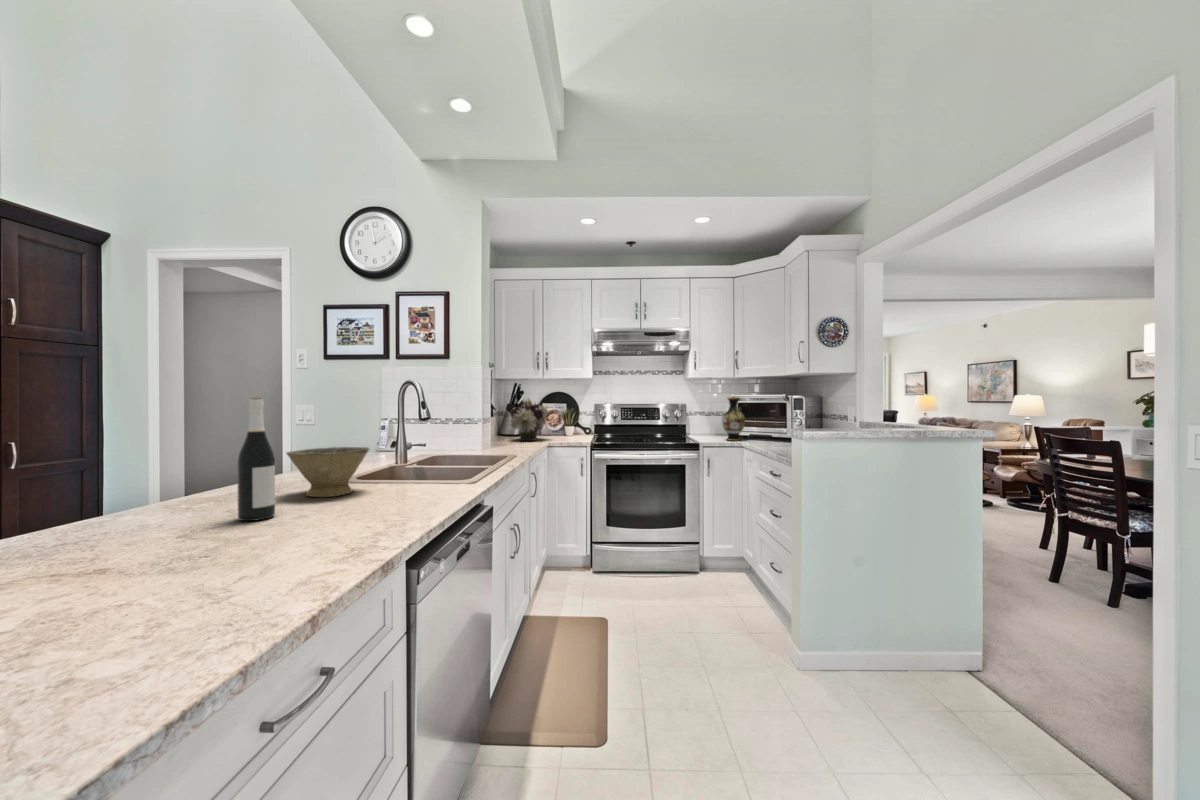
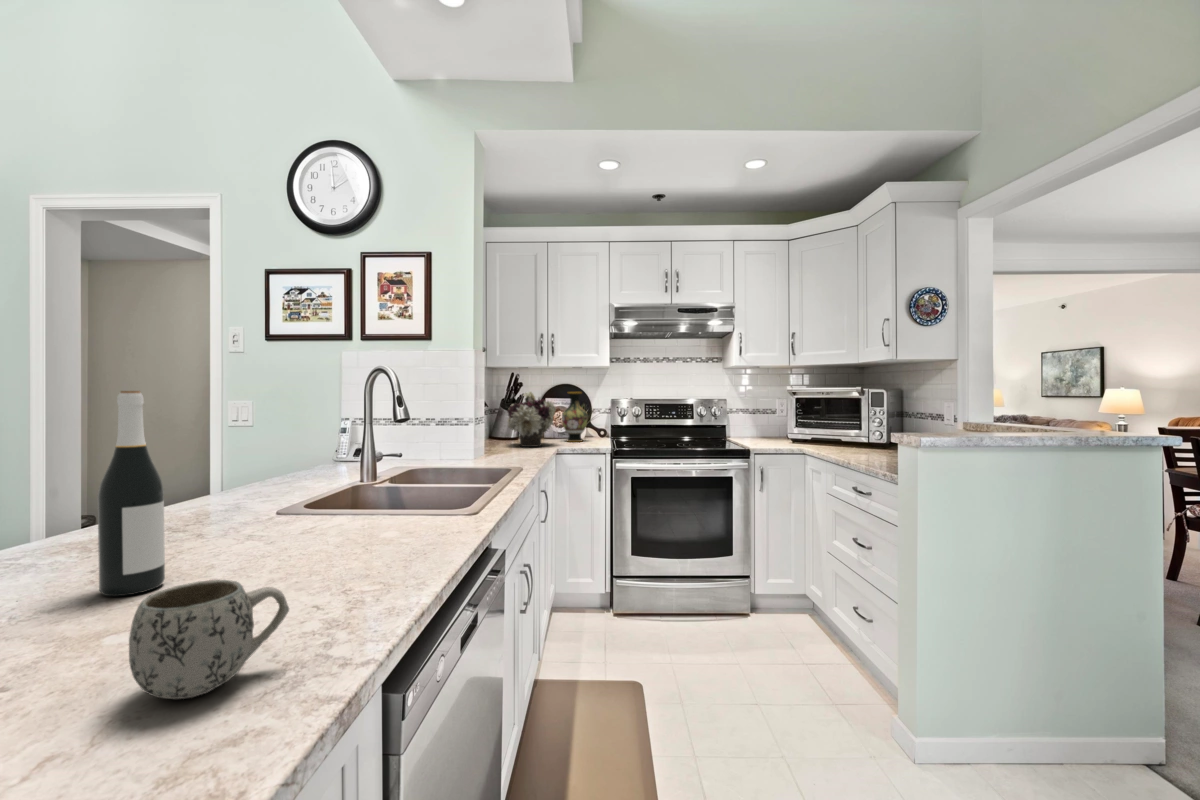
vase: present [722,398,745,441] -> present [562,392,588,442]
bowl: present [286,447,369,497] -> none [193,464,322,543]
mug: none [275,500,355,558] -> present [129,580,289,699]

